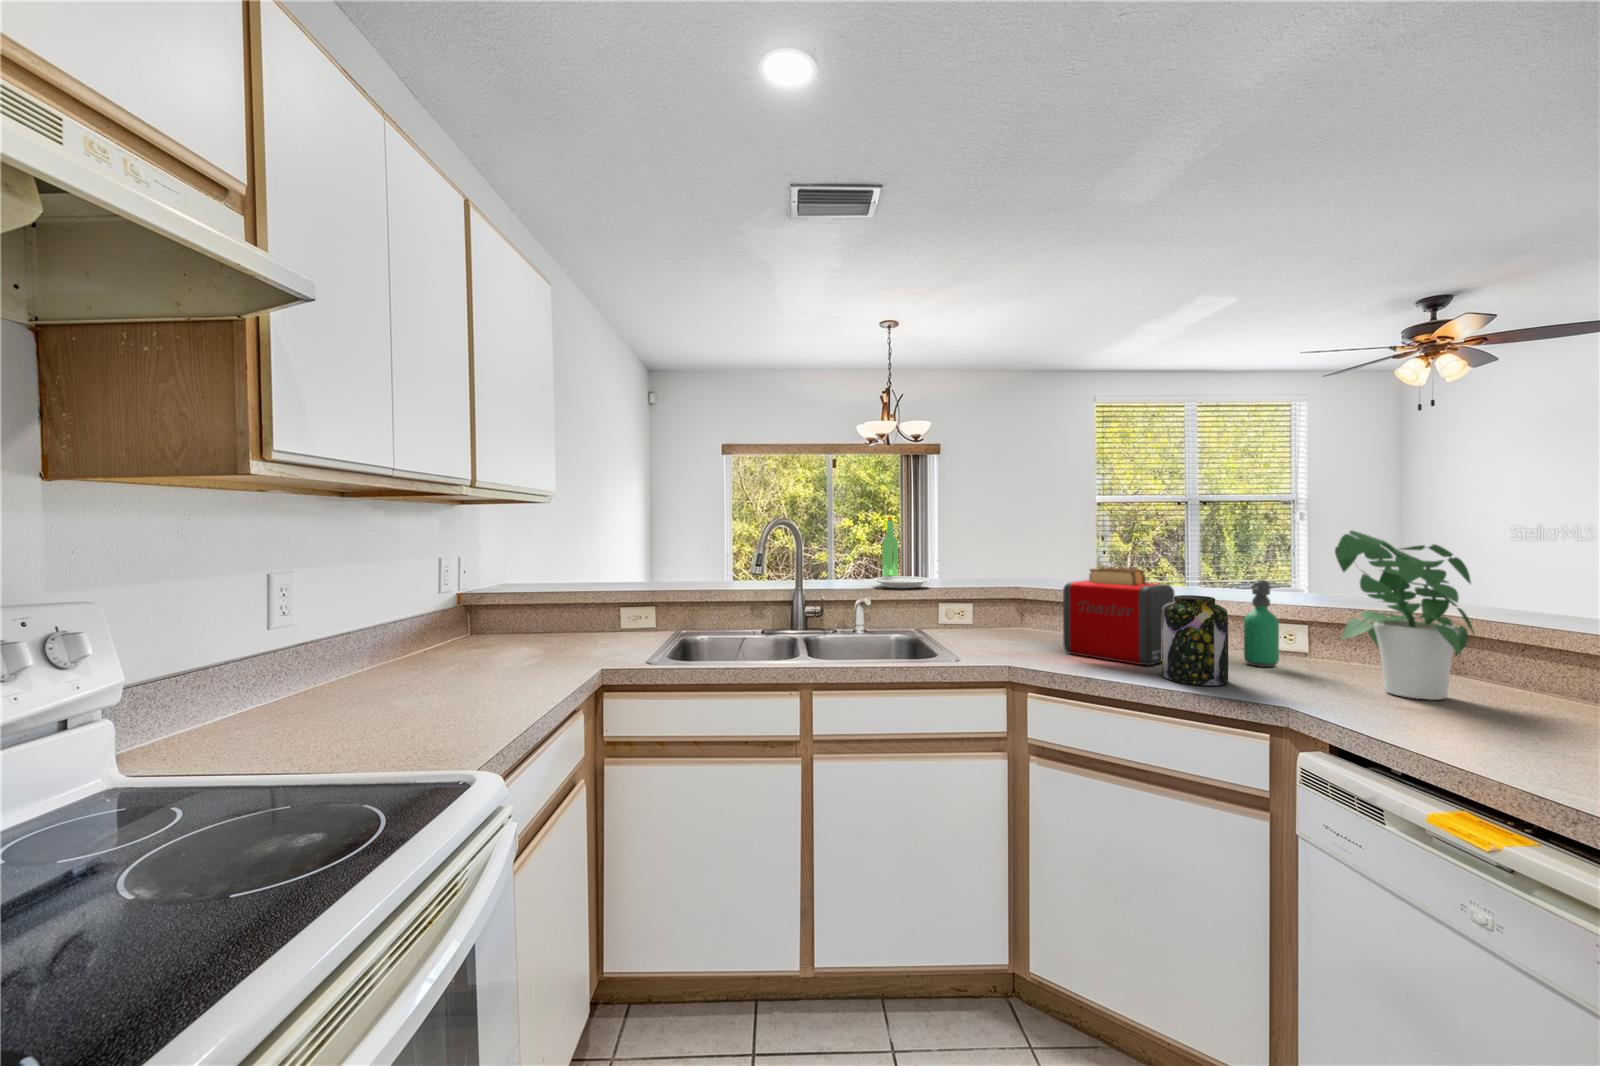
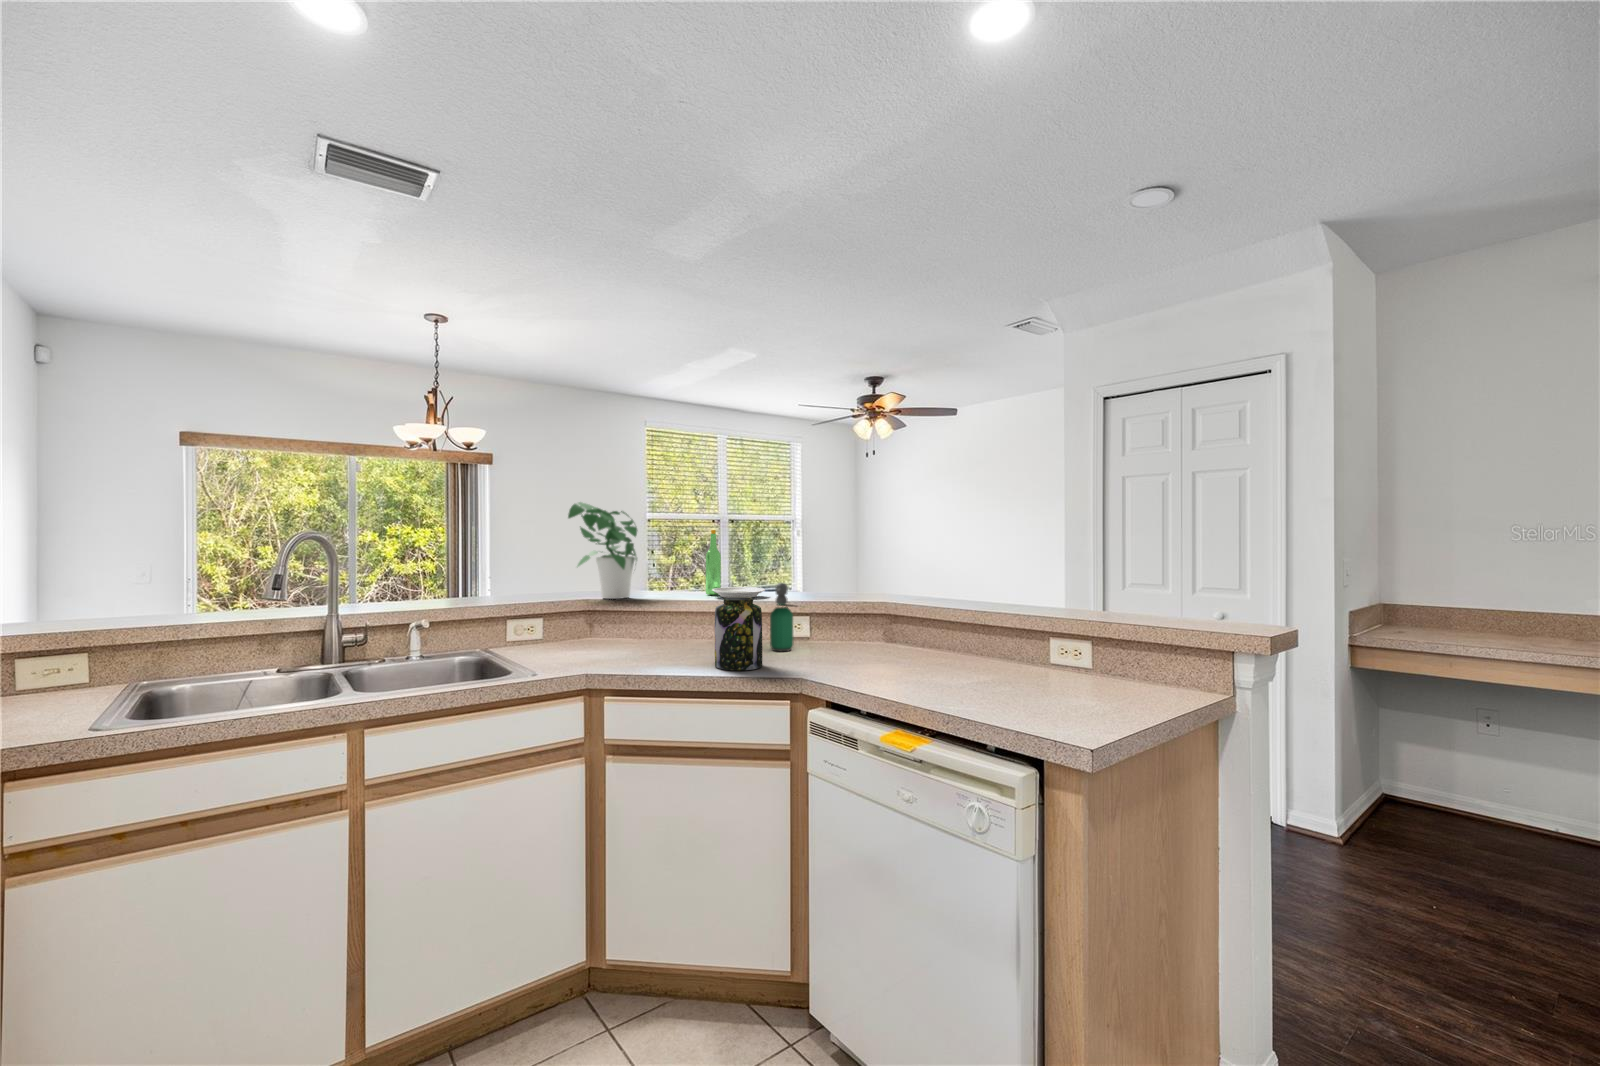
plate: present [874,517,930,588] -> present [706,530,765,598]
potted plant: present [1335,531,1474,700] -> present [568,502,638,599]
toaster: present [1063,568,1175,665] -> none [631,577,722,660]

